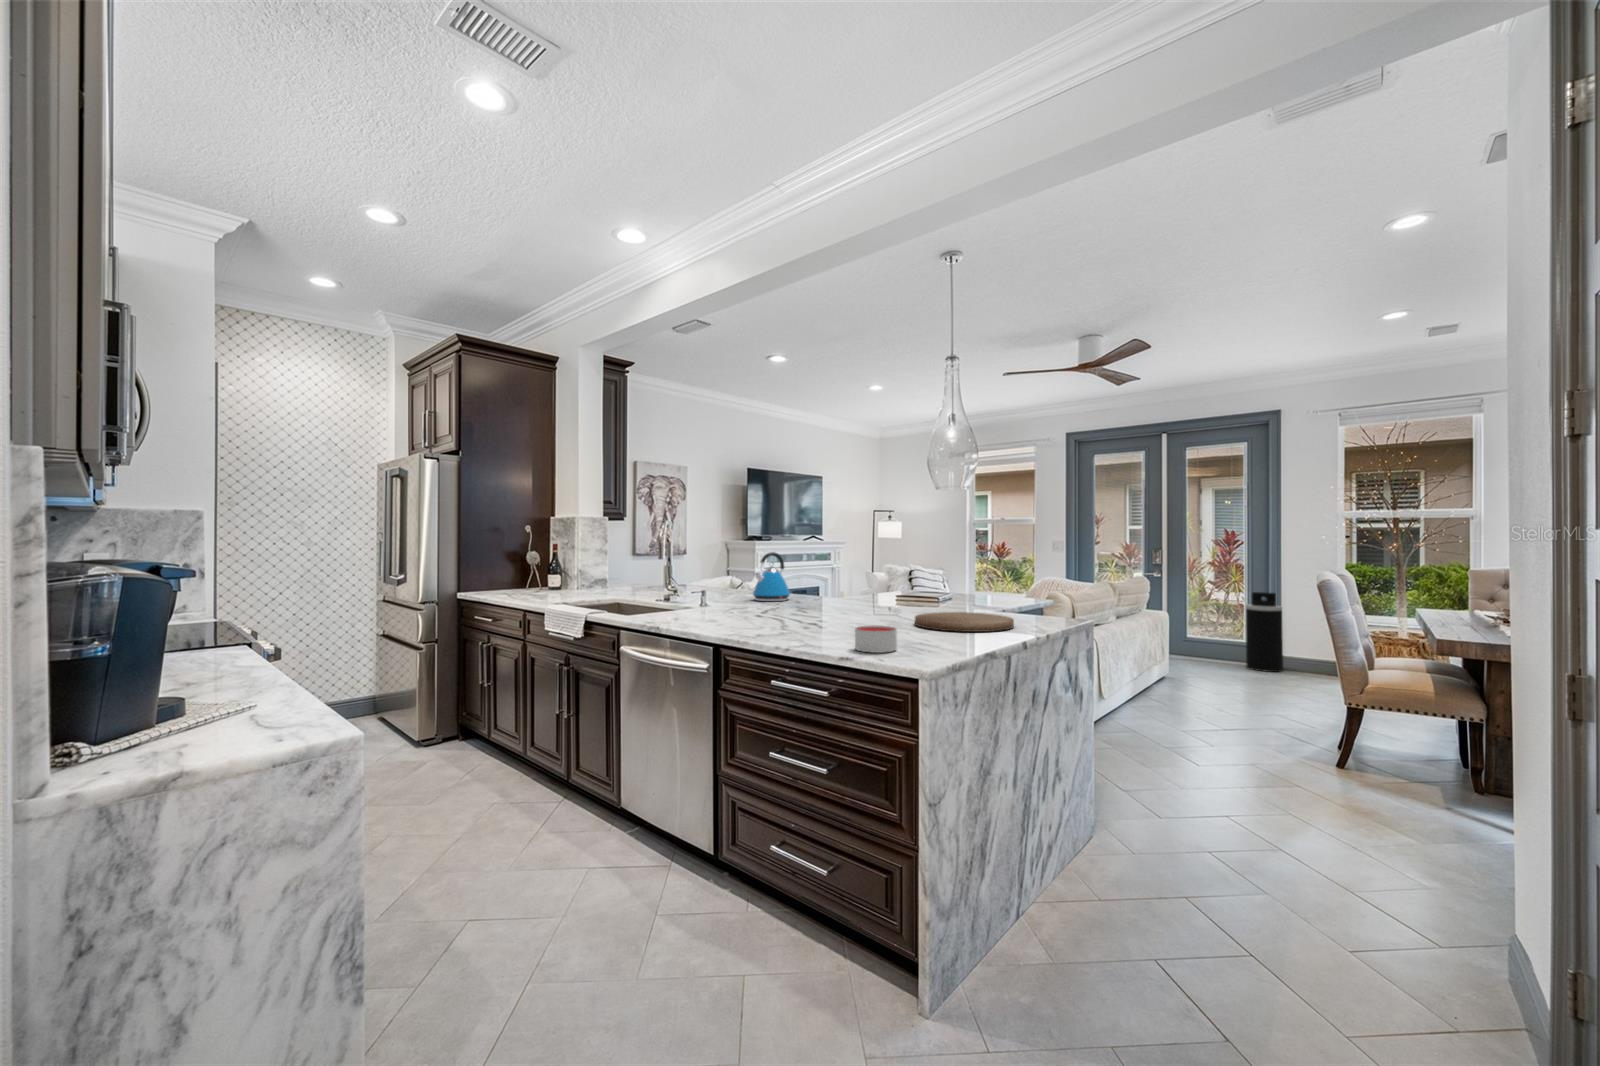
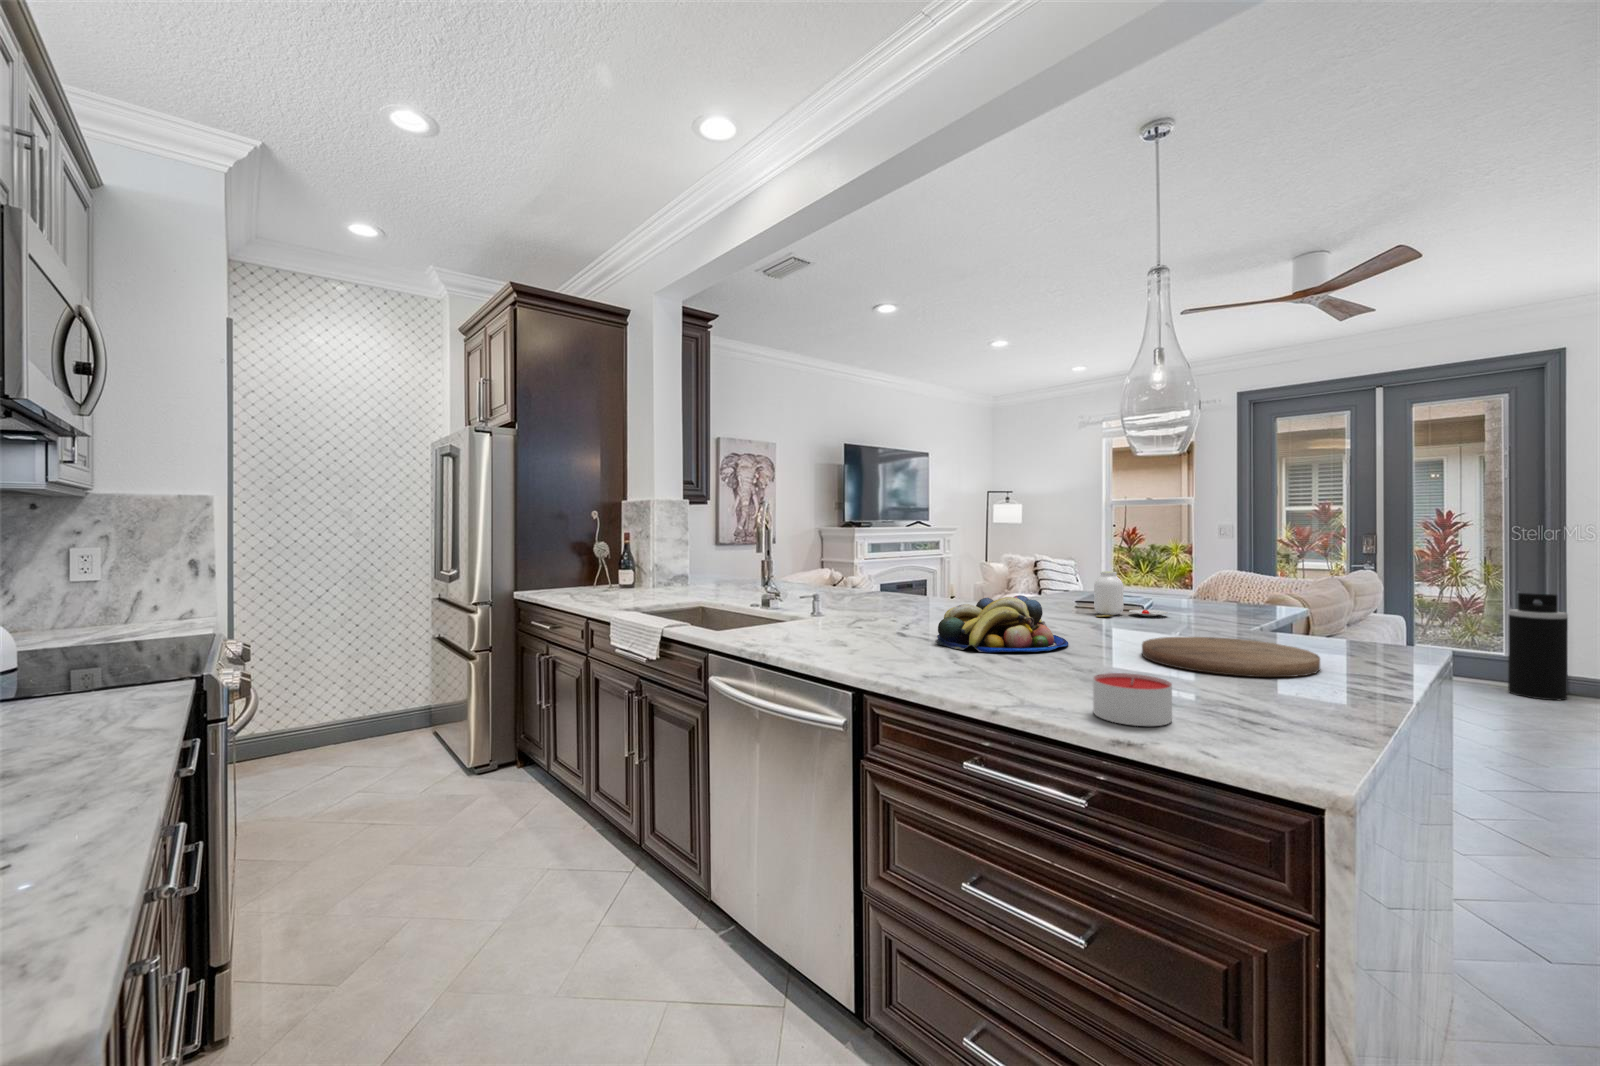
kettle: present [753,552,790,601] -> none [873,544,923,609]
jar: none [909,572,961,604] -> present [1094,571,1168,617]
fruit bowl: none [786,587,874,624] -> present [937,595,1068,652]

